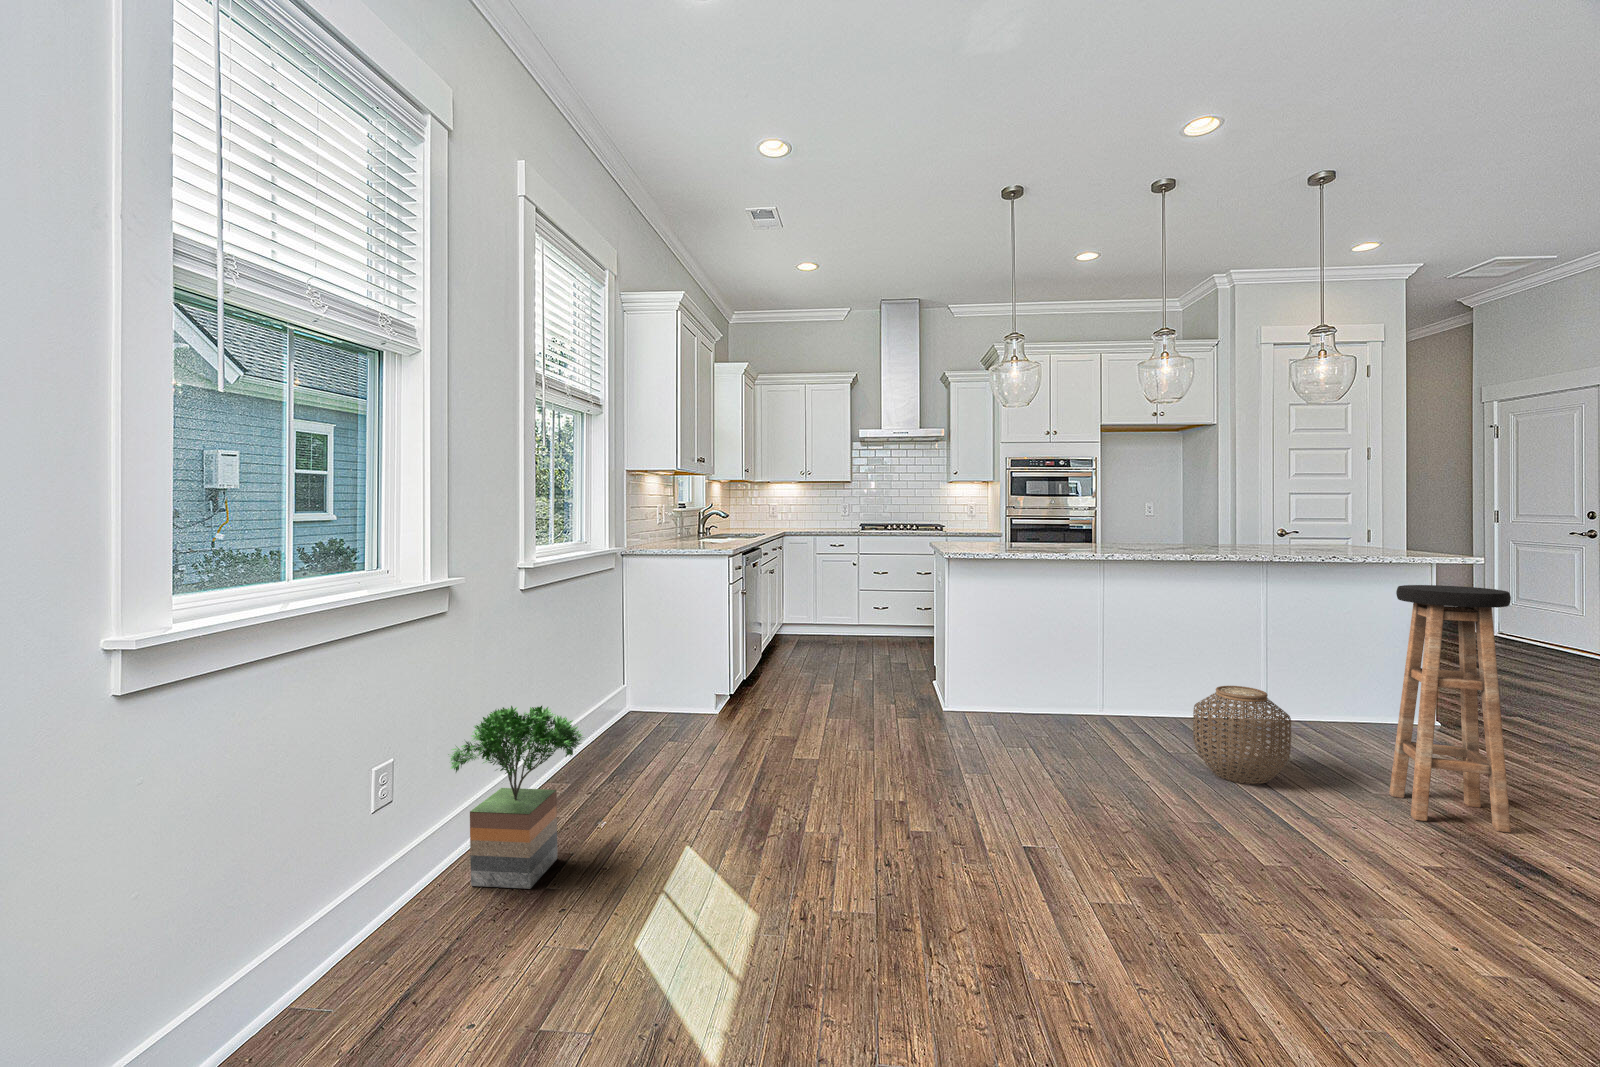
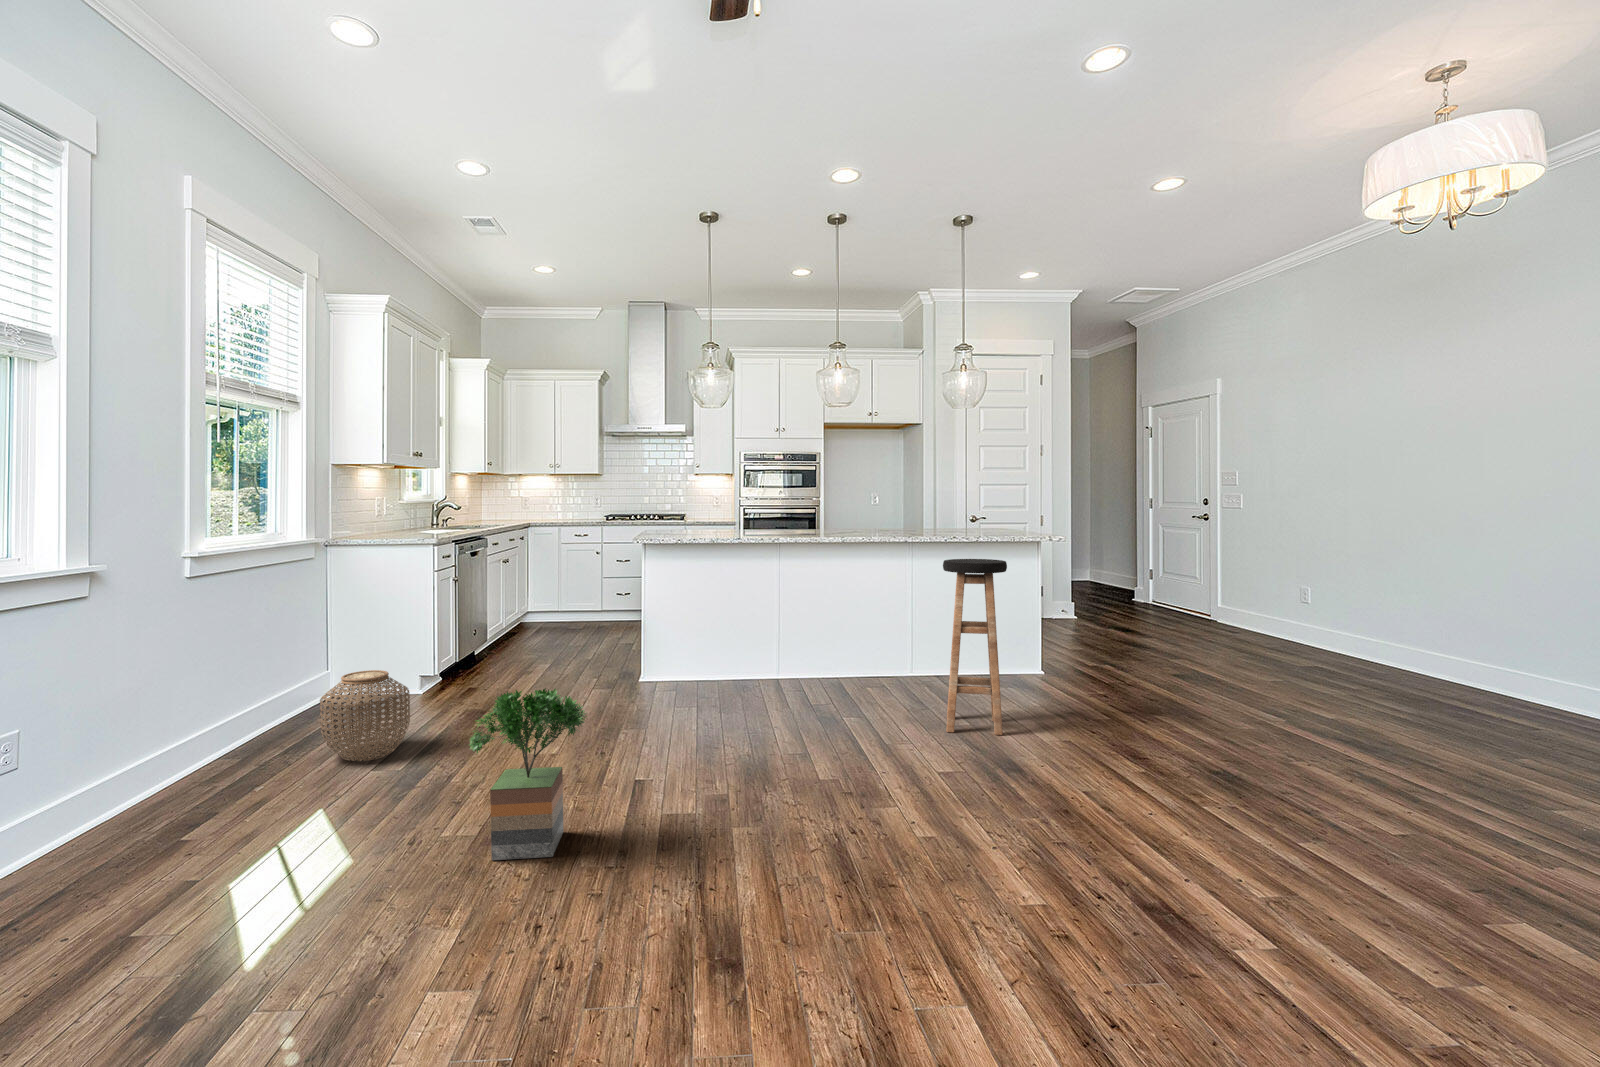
woven basket: present [1193,686,1291,784] -> present [320,670,410,761]
potted tree: present [448,706,583,889] -> present [469,688,586,860]

